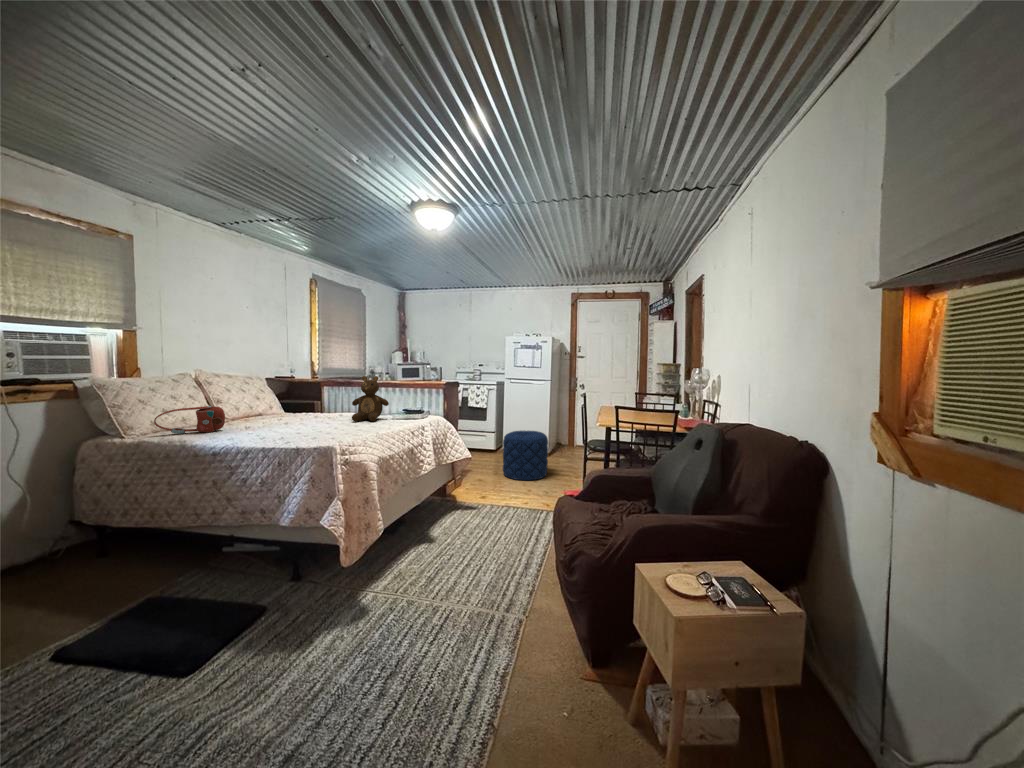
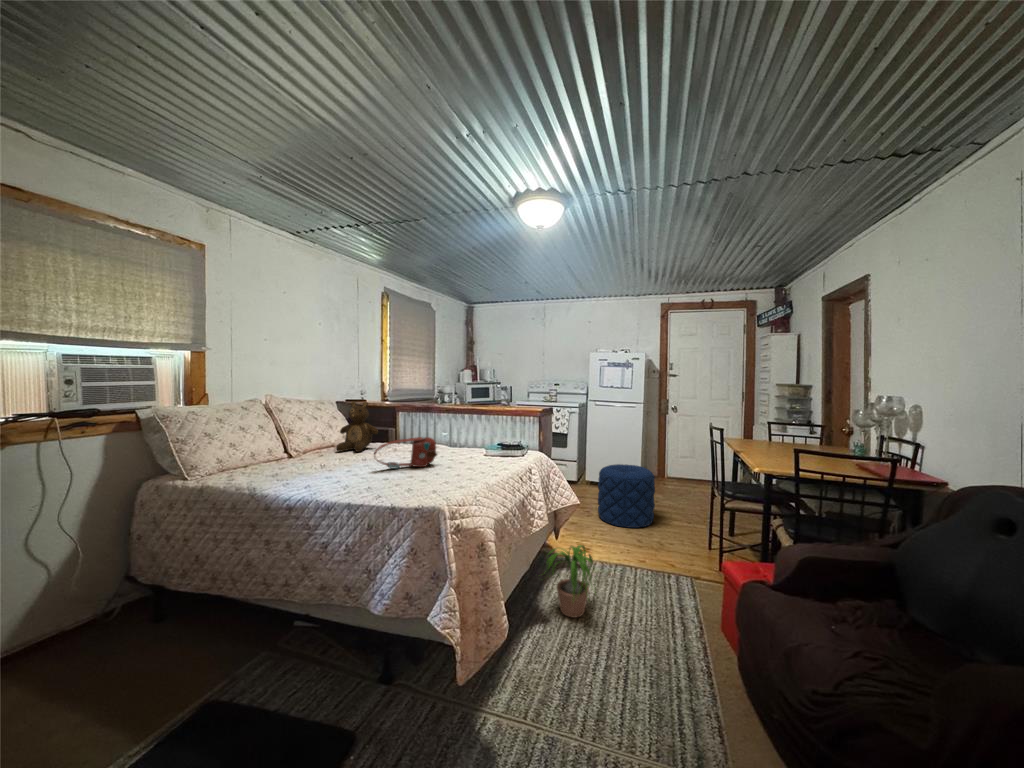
teddy bear: present [352,376,389,421] -> present [336,401,378,452]
handbag: present [154,406,225,434] -> present [374,437,437,469]
potted plant: none [424,484,477,537] -> present [547,545,597,617]

